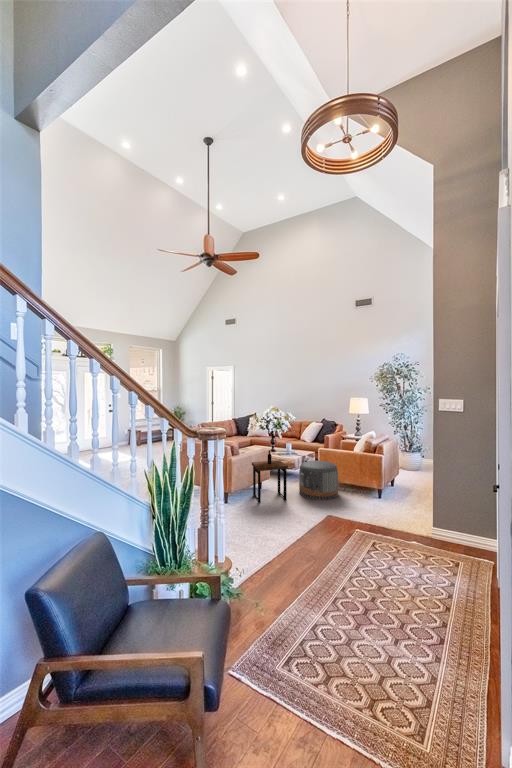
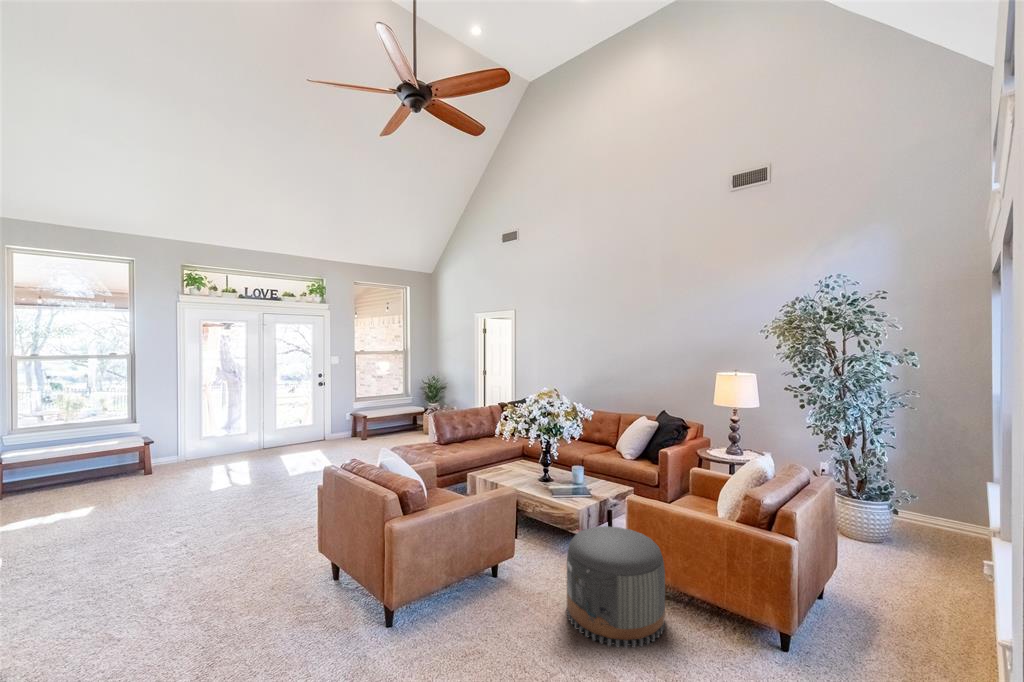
side table: present [252,450,288,503] -> none [445,503,525,641]

